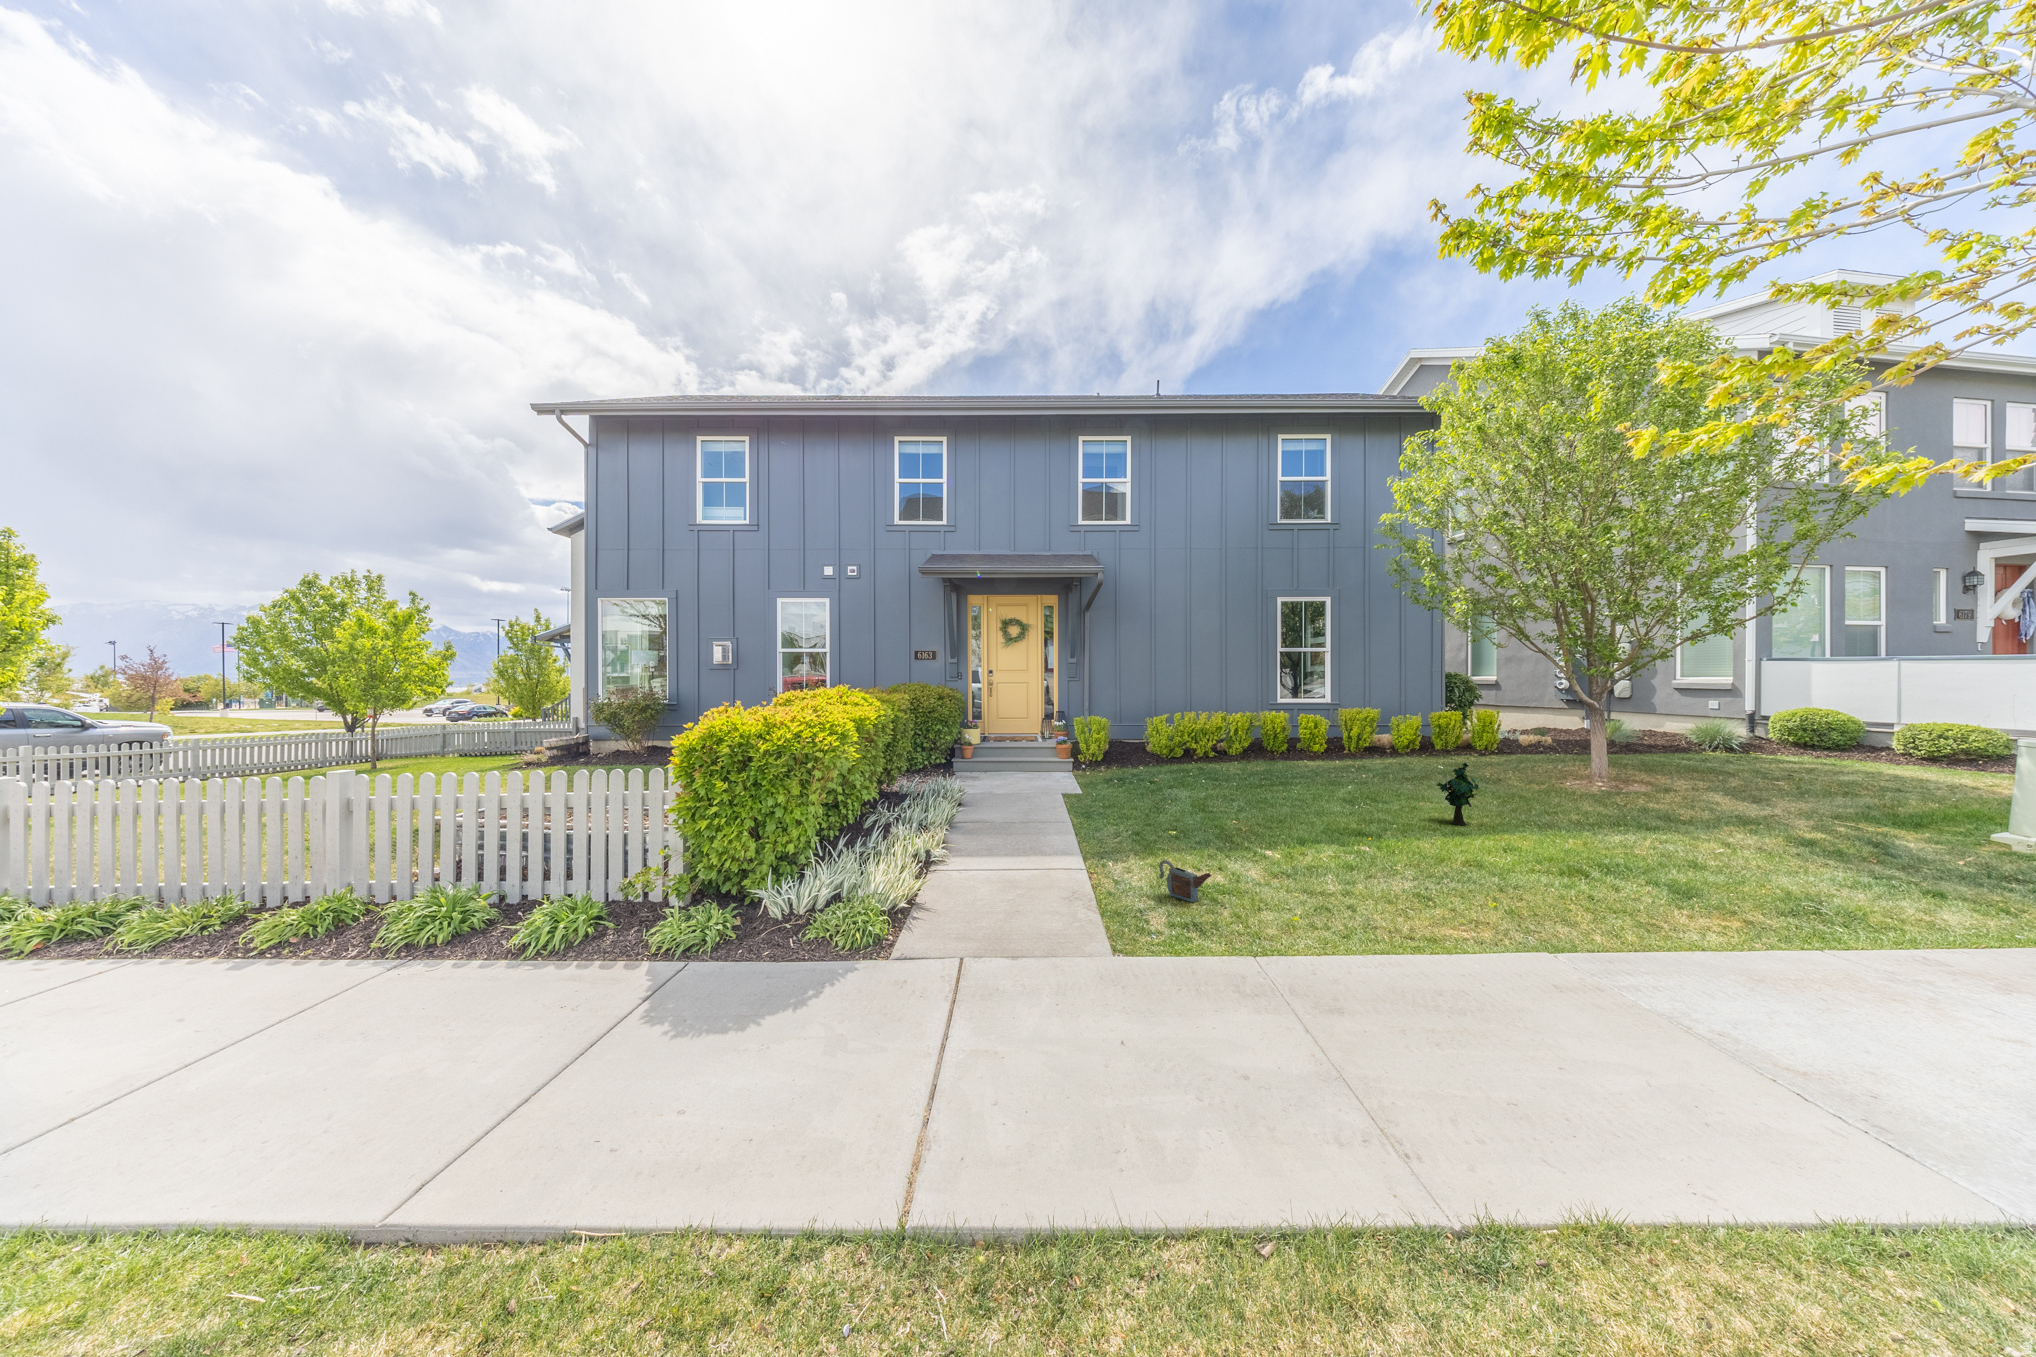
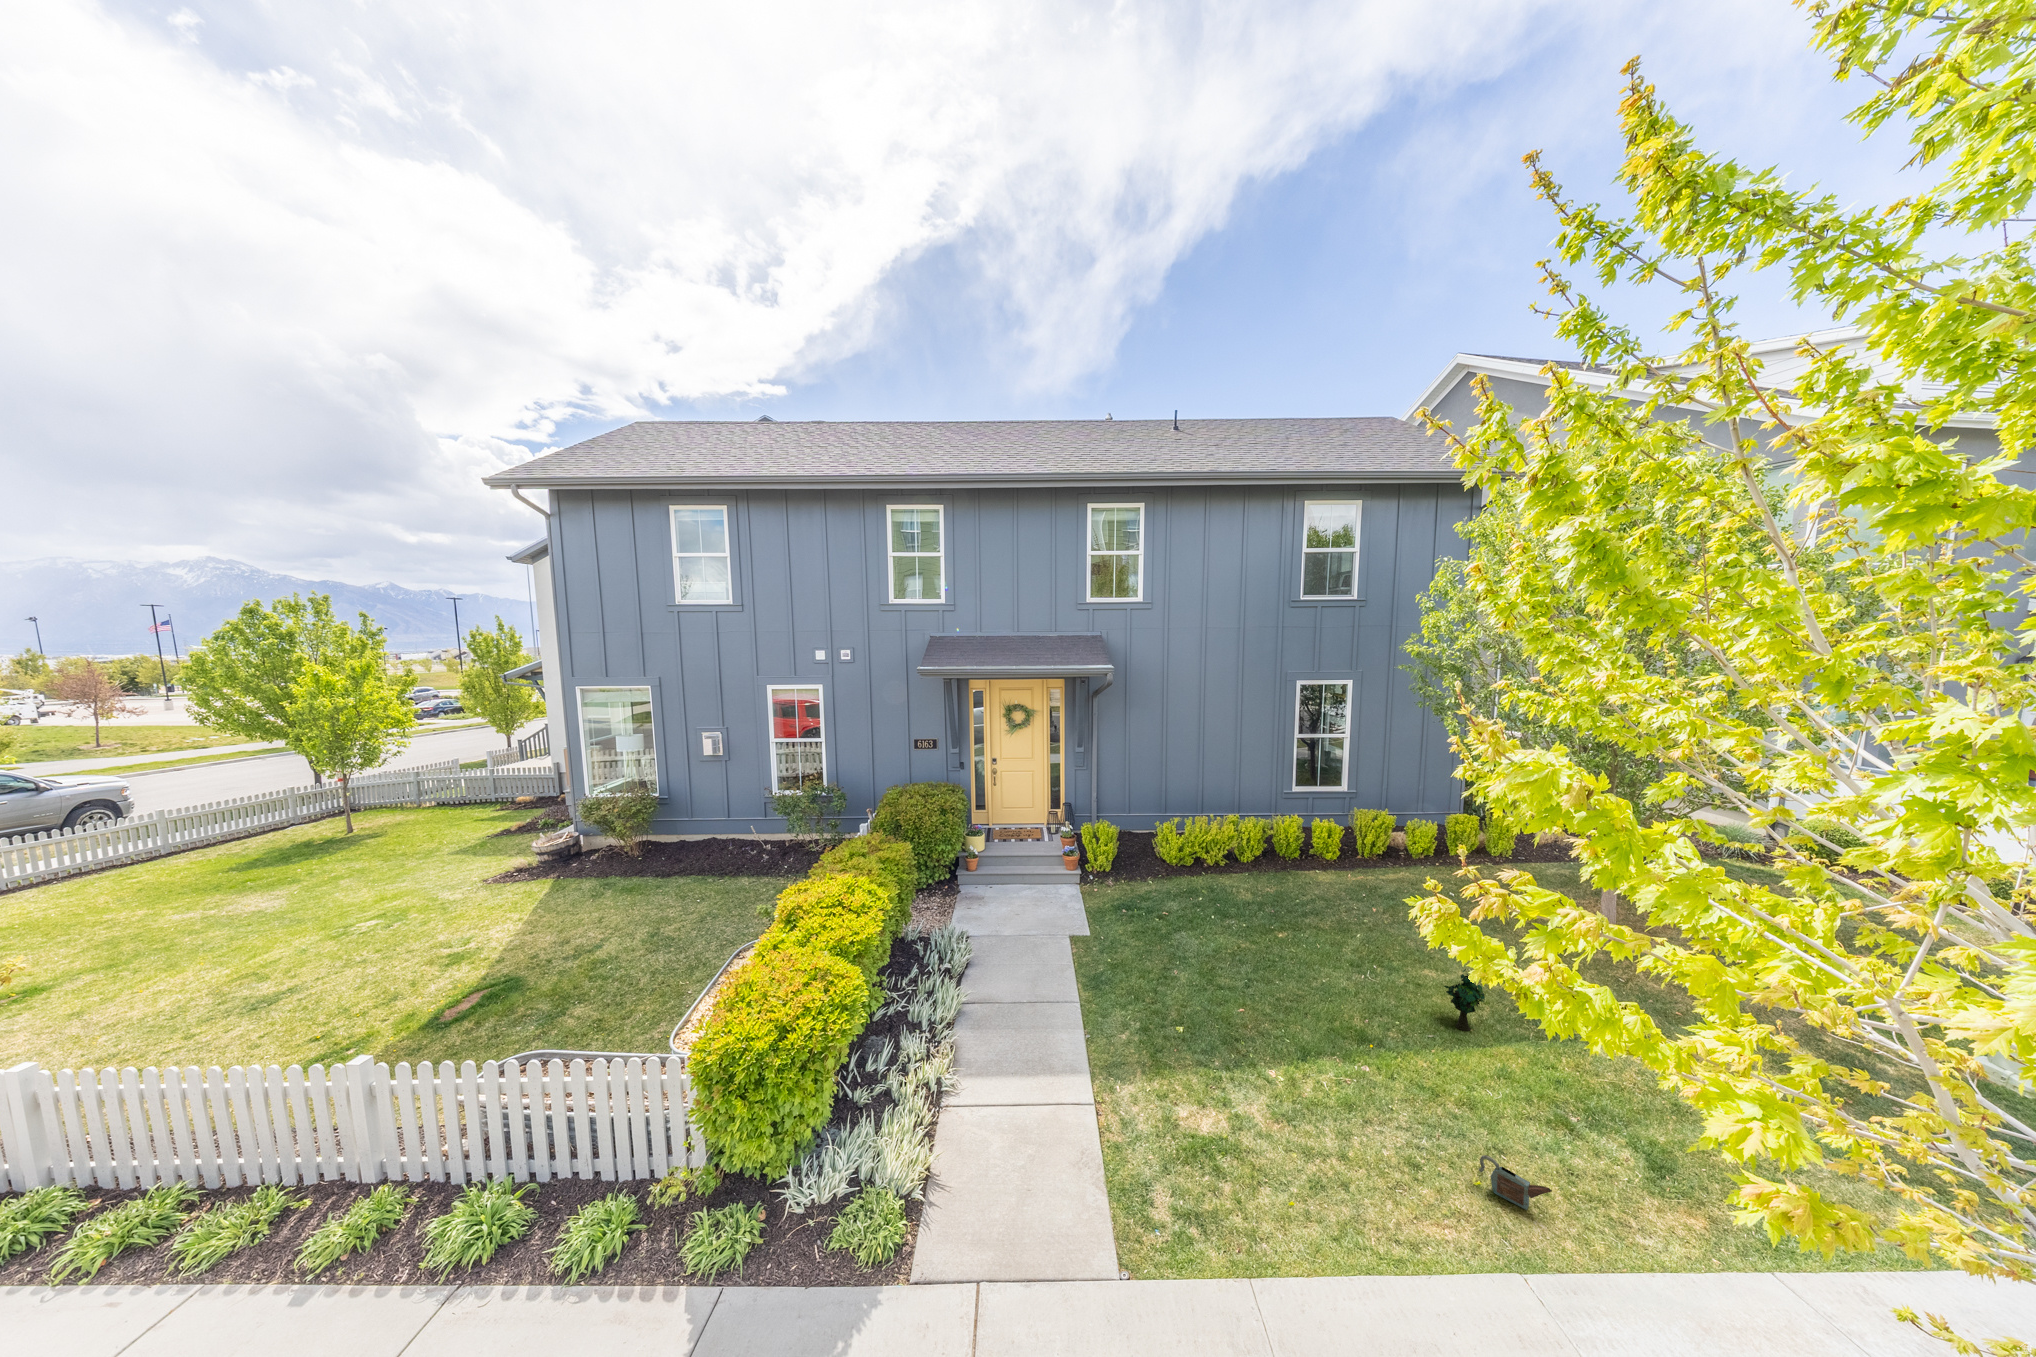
watering can: present [1159,860,1212,903] -> present [1479,1155,1552,1210]

